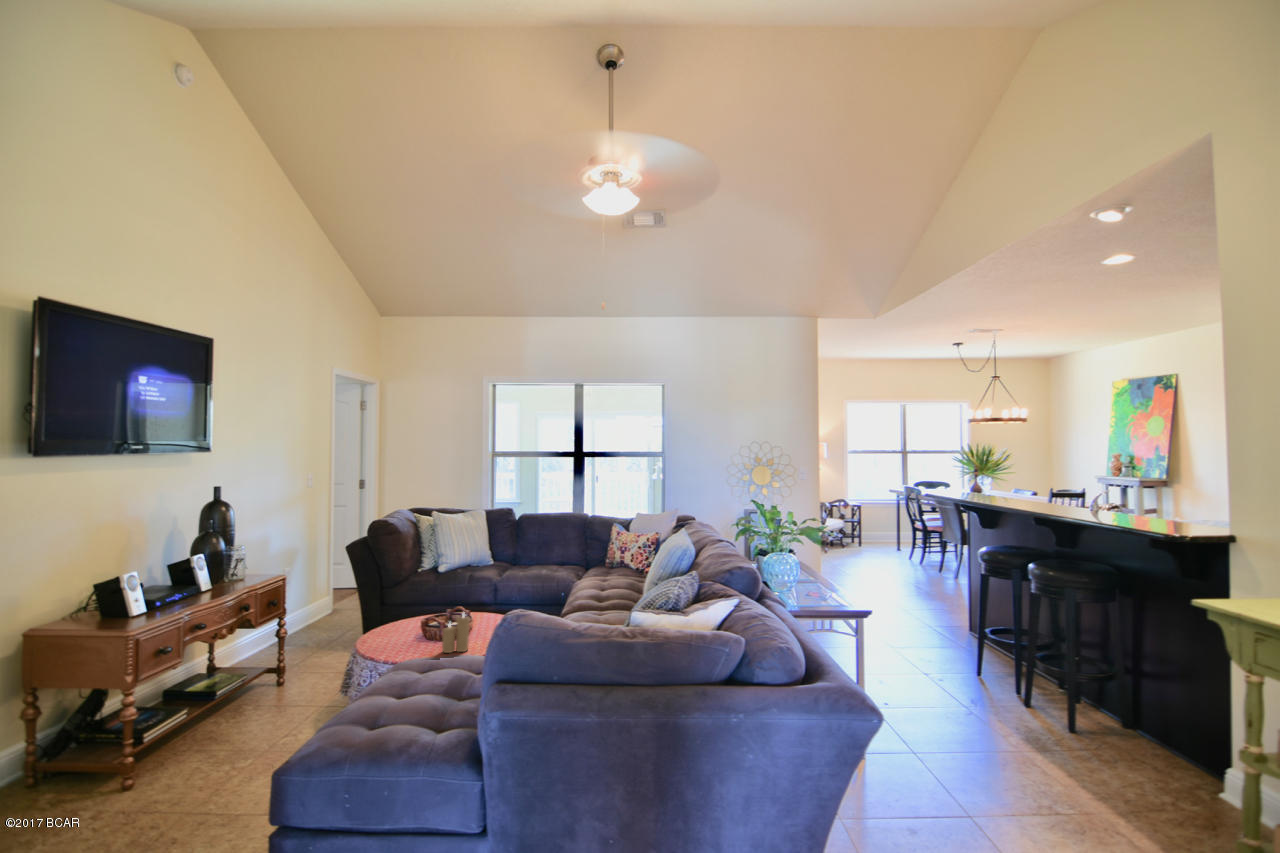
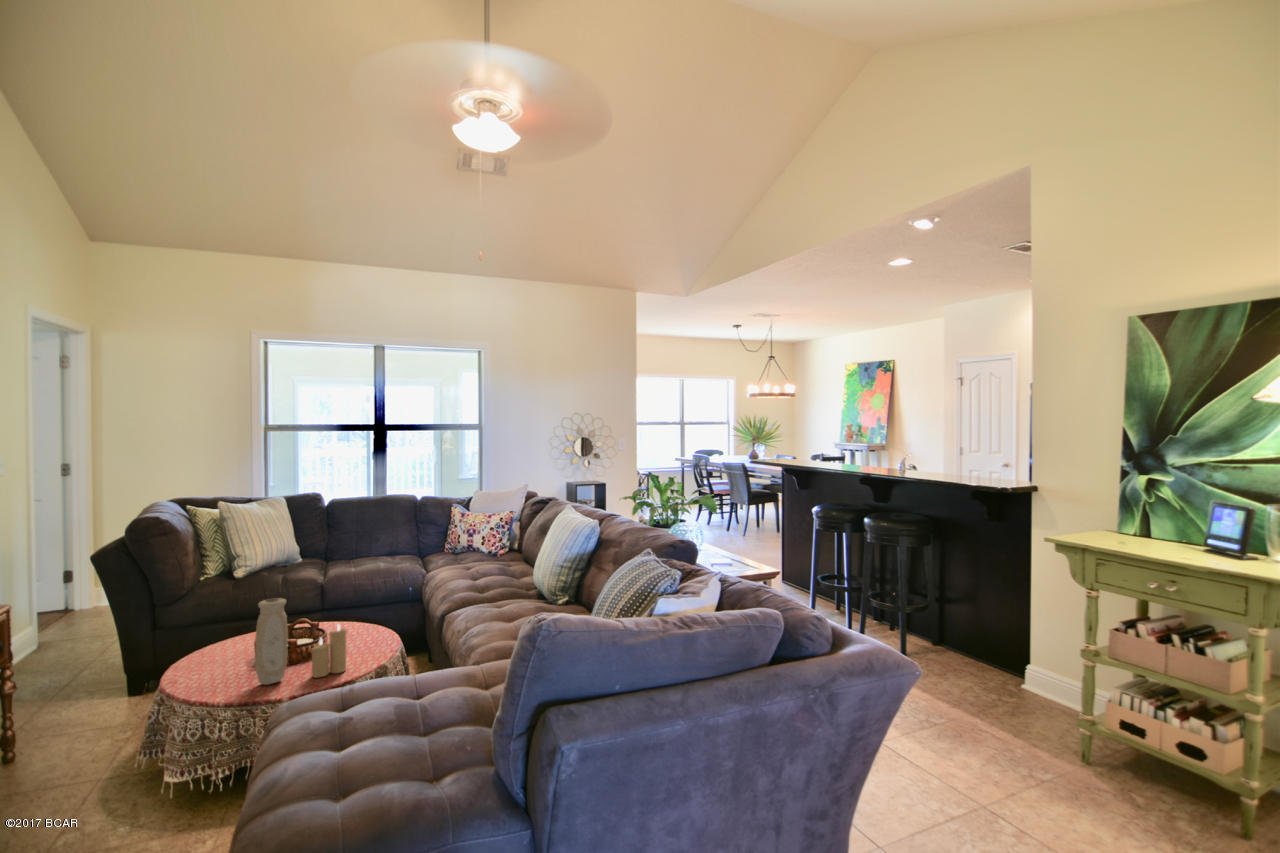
vase: none [404,587,427,653] -> present [255,598,288,685]

